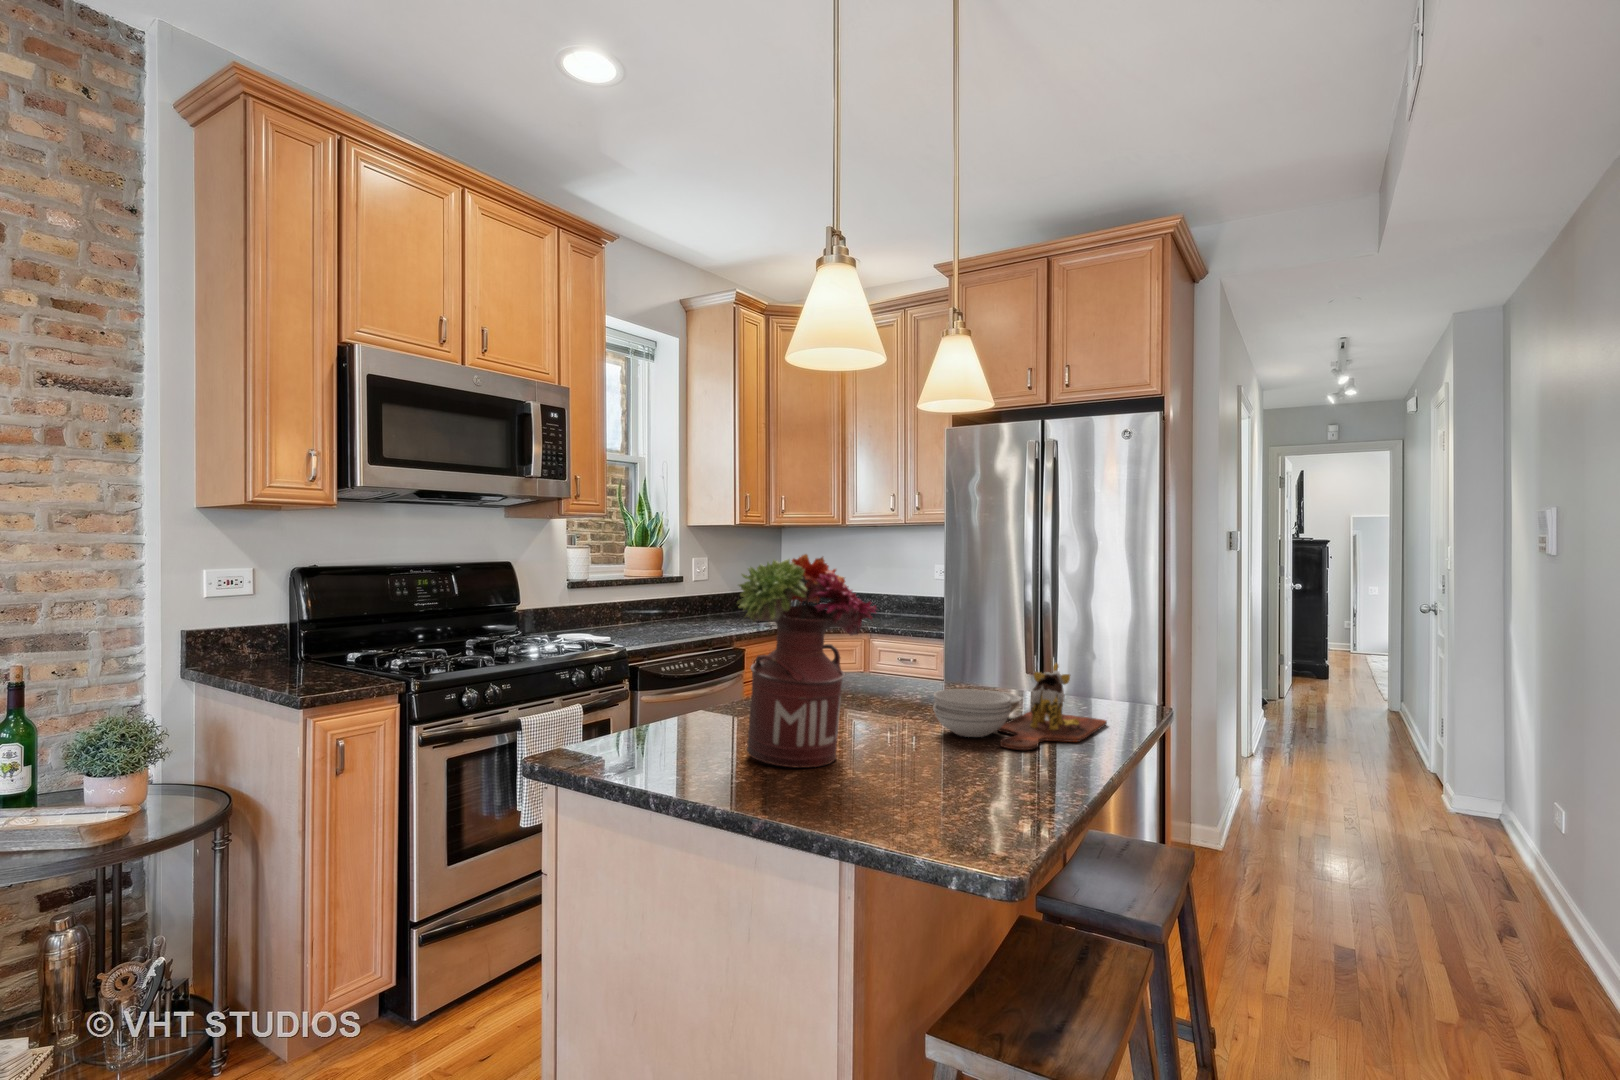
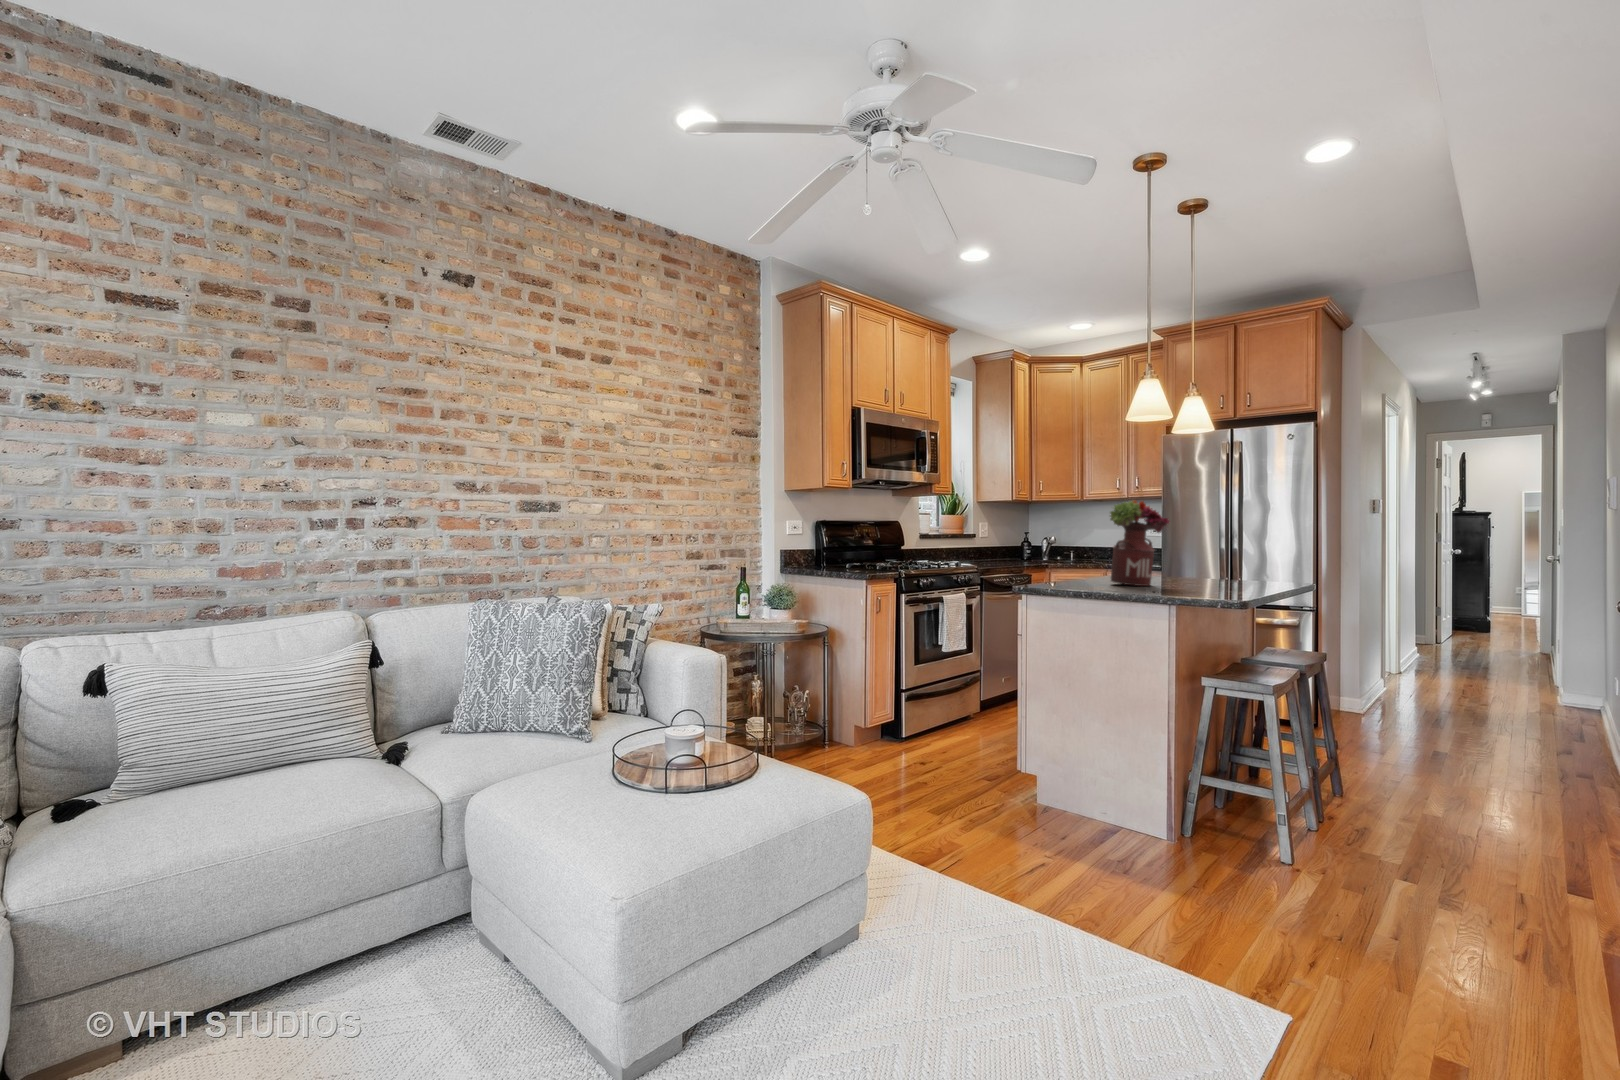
cutting board: present [933,663,1107,750] -> none [1189,553,1277,585]

